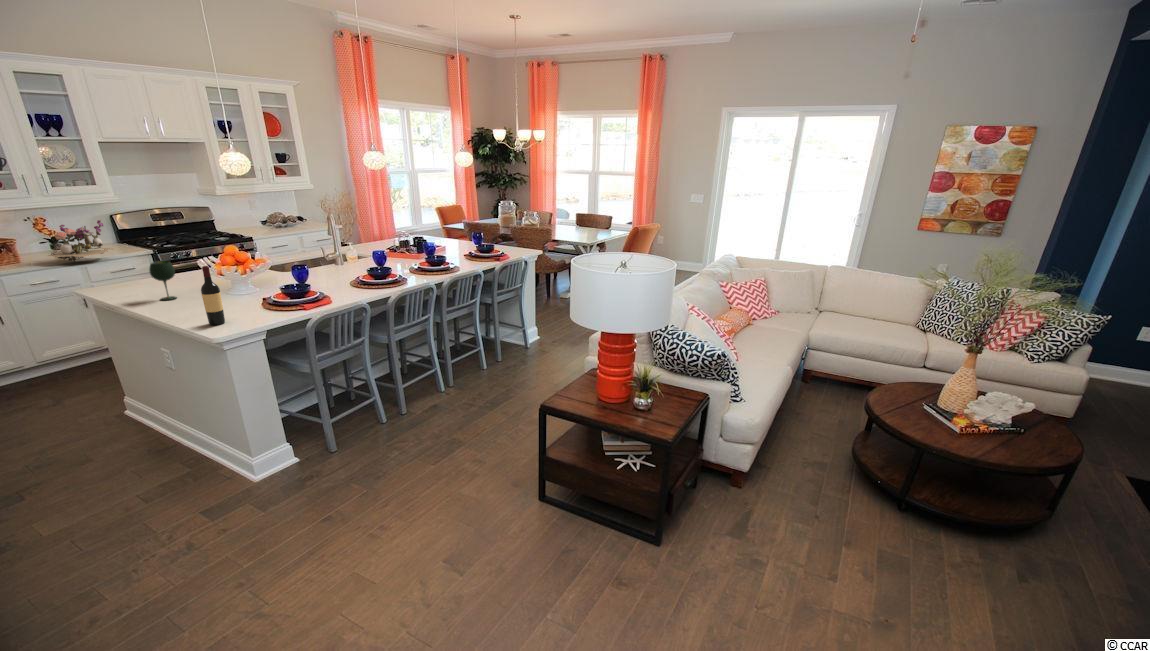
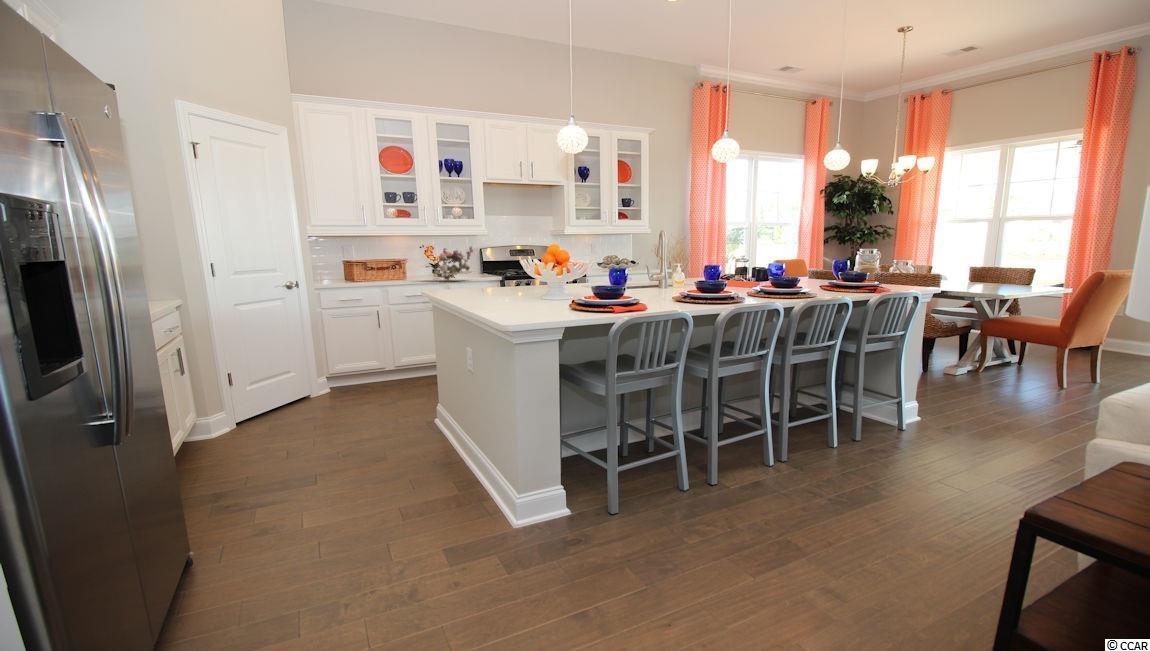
wine glass: present [149,261,176,300] -> none [474,258,495,299]
wine bottle: present [201,266,225,325] -> none [497,242,516,315]

